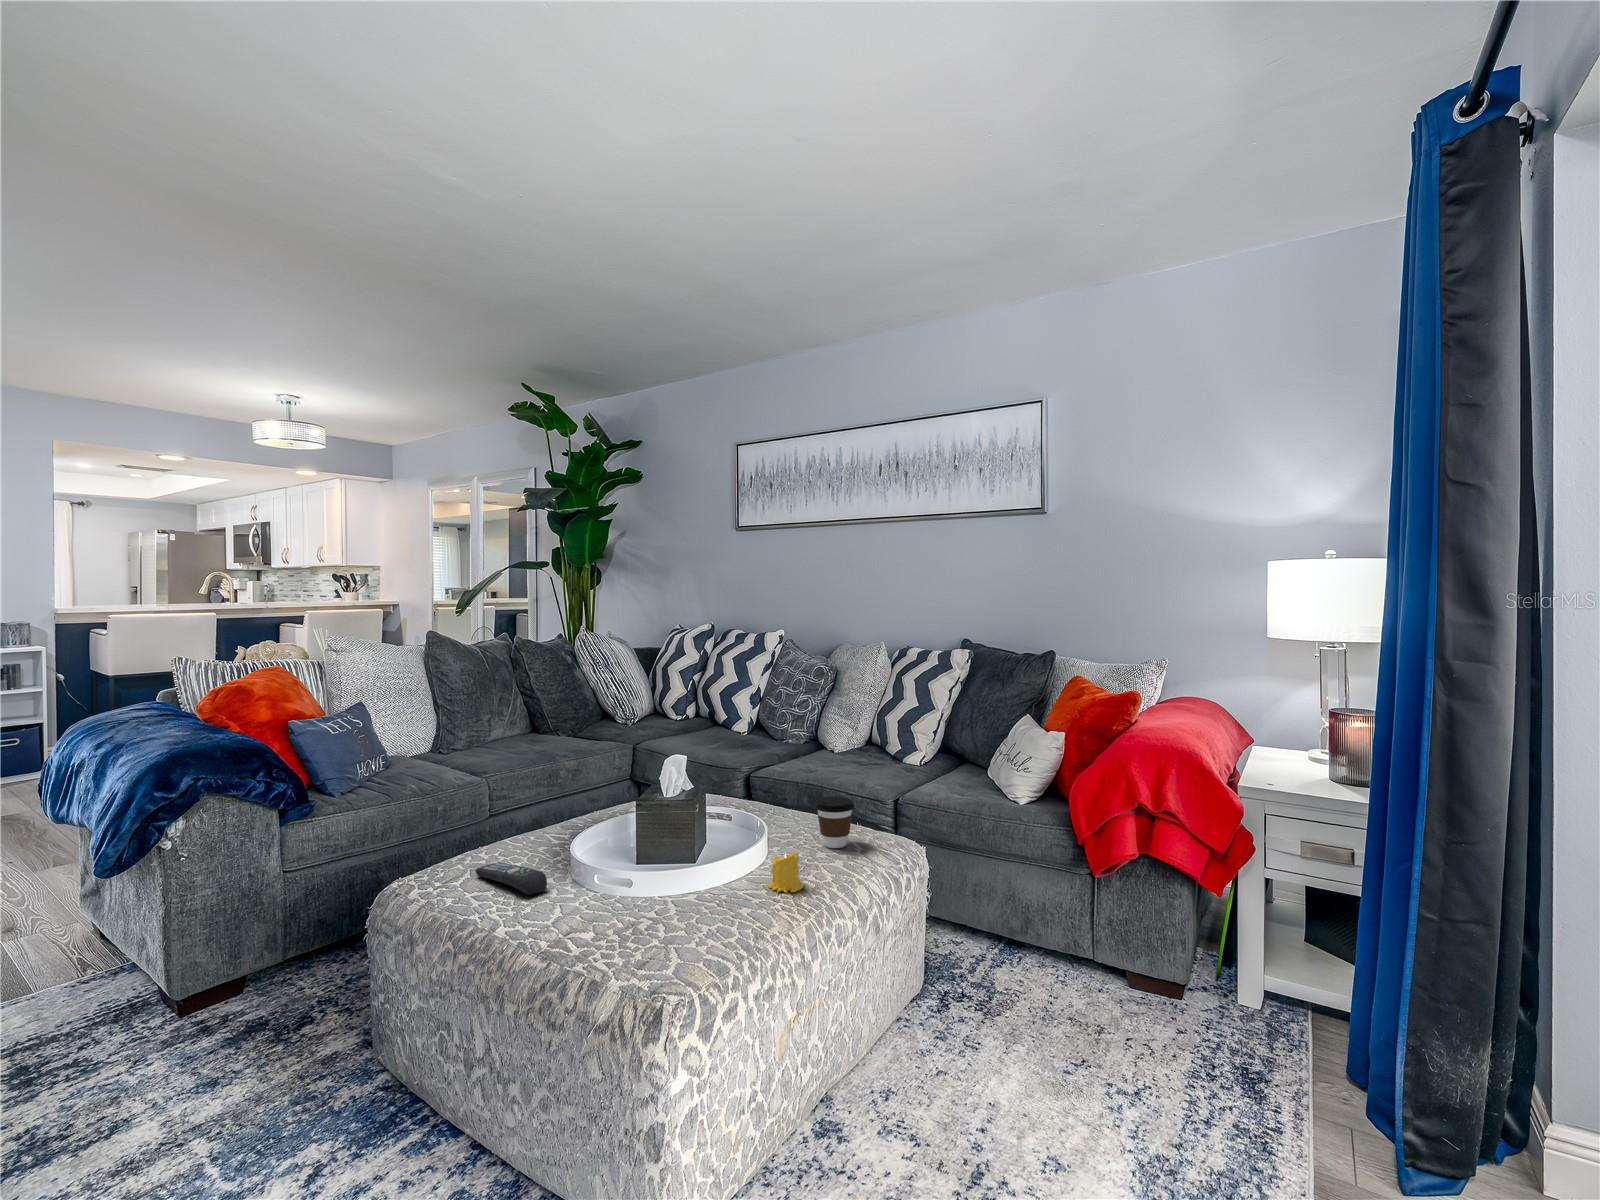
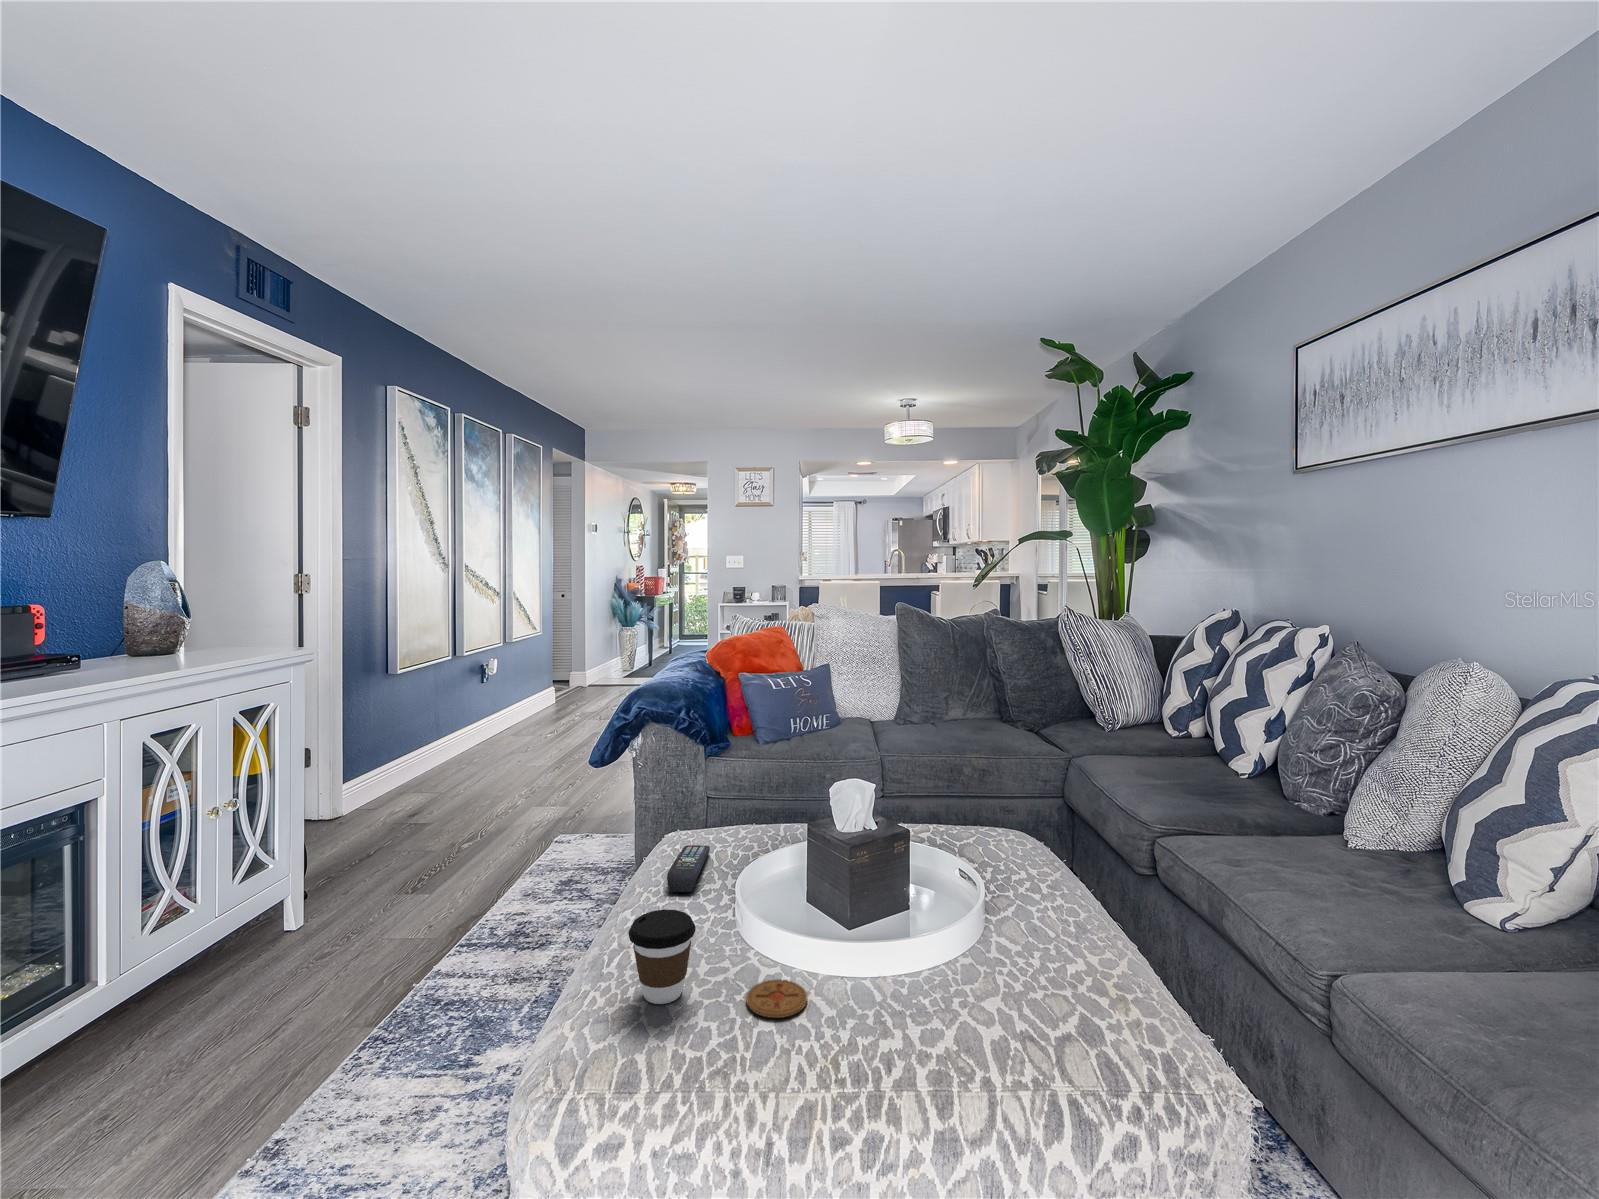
coffee cup: present [815,796,854,848] -> present [629,909,696,1004]
candle: present [768,853,804,893] -> none [850,969,913,1040]
coaster: none [700,891,745,912] -> present [746,979,807,1018]

